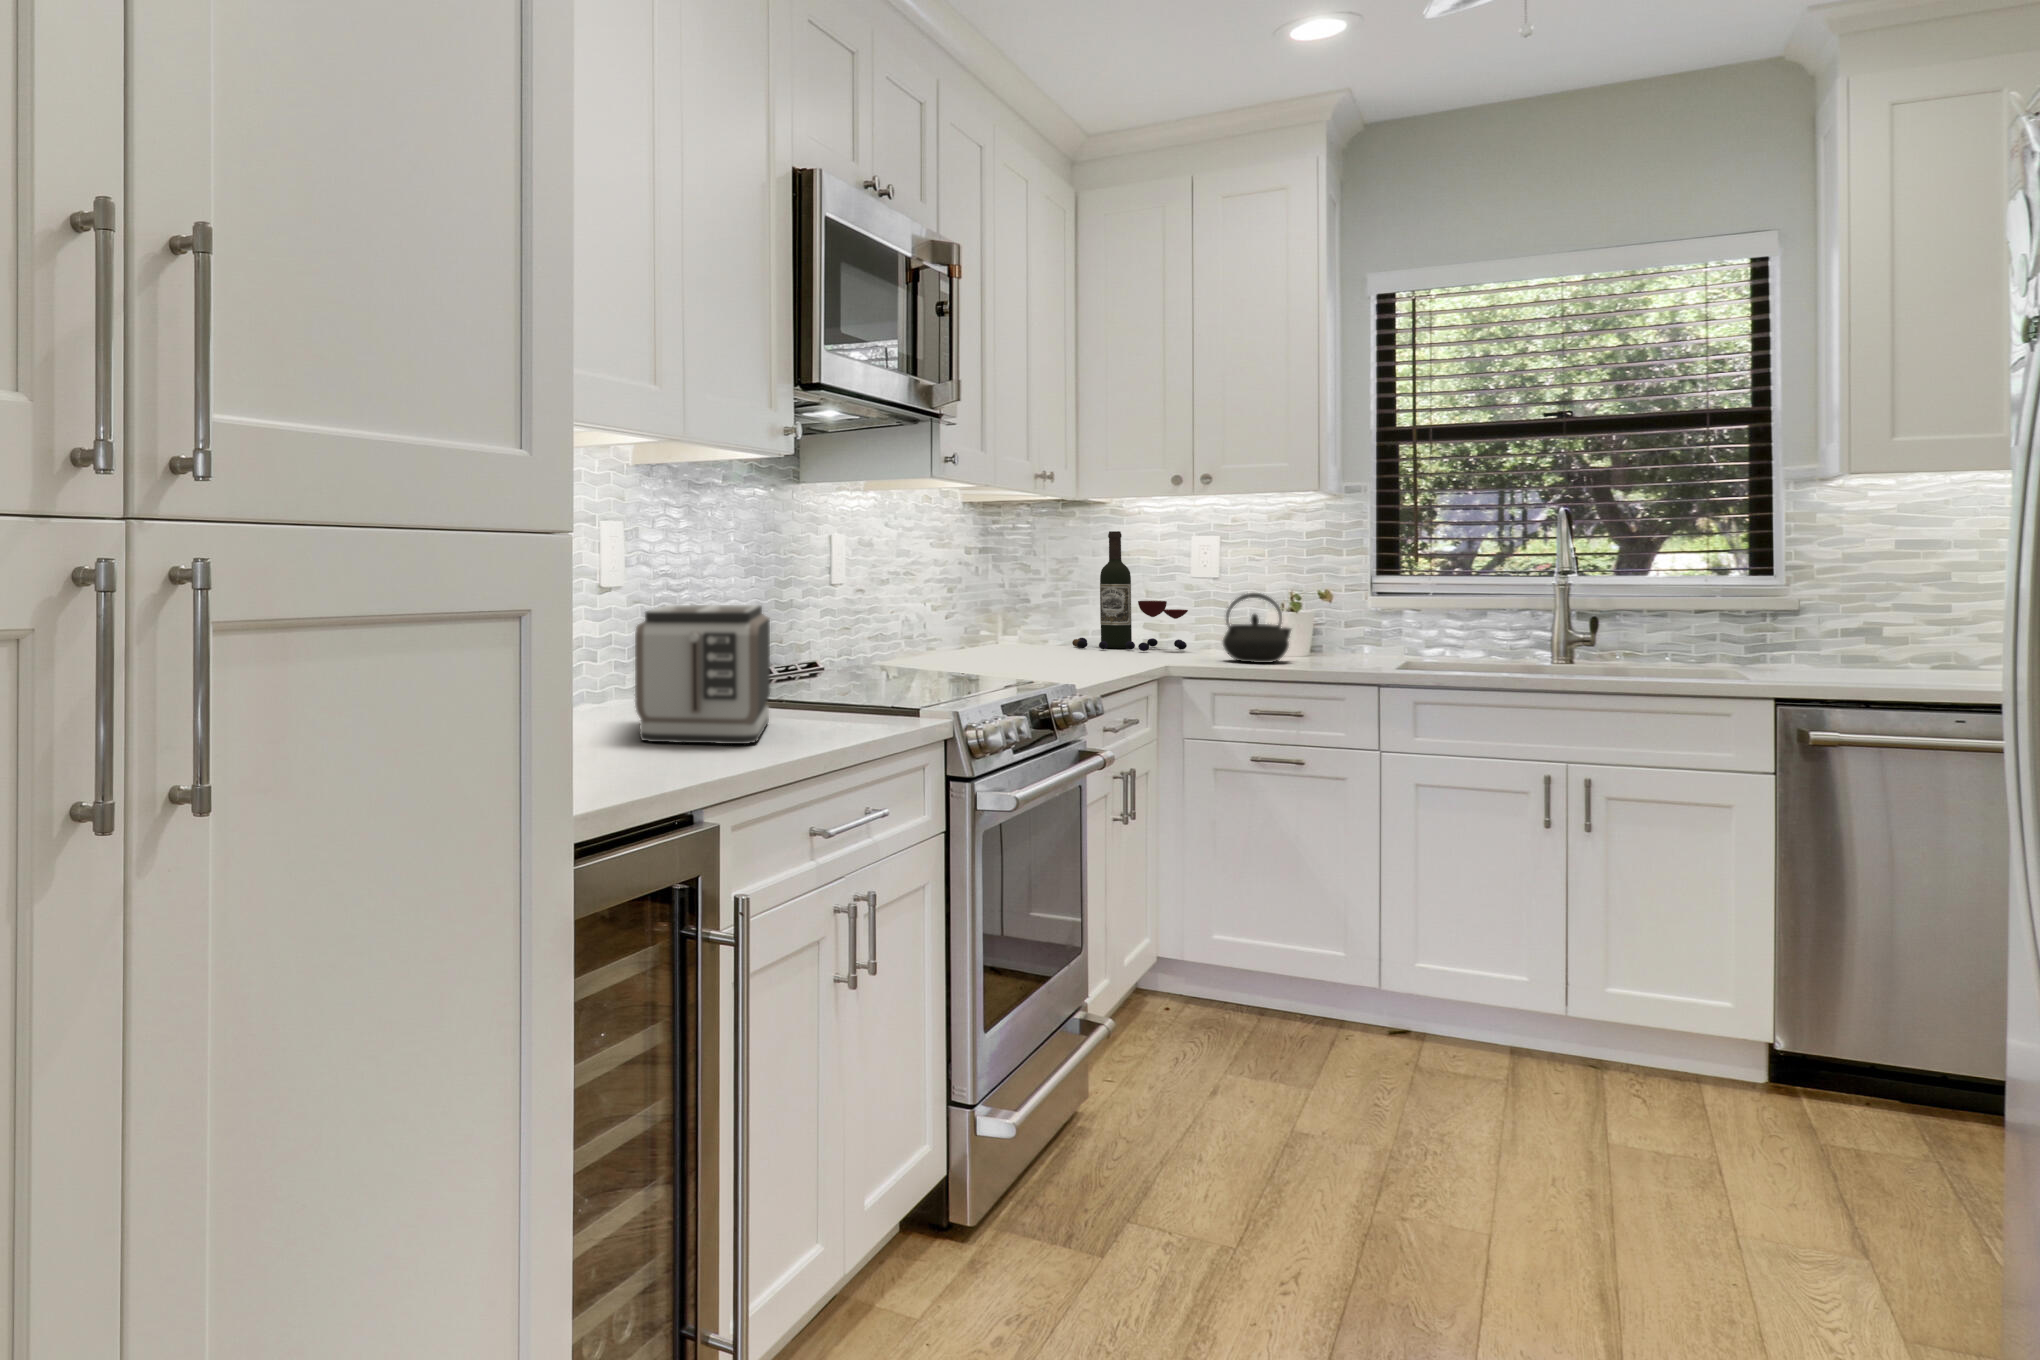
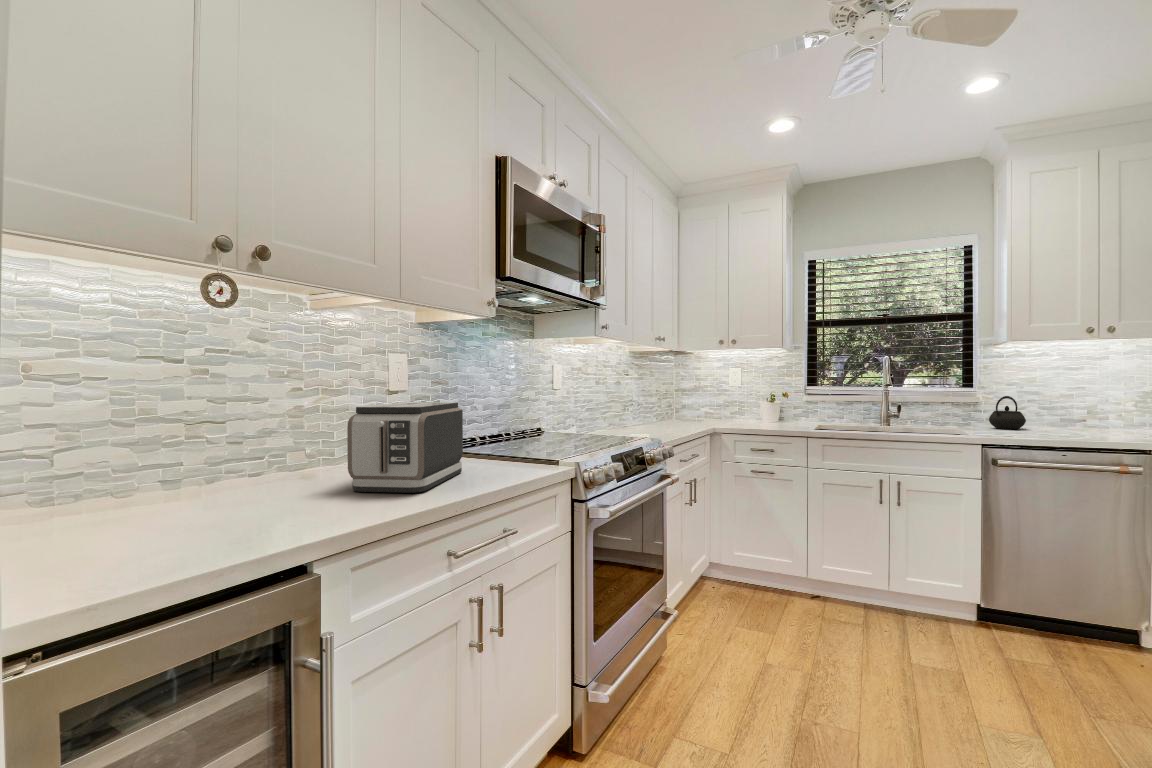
wine bottle: present [1072,531,1188,651] -> none [675,368,726,422]
kettle: present [1223,593,1291,663] -> present [989,396,1026,429]

